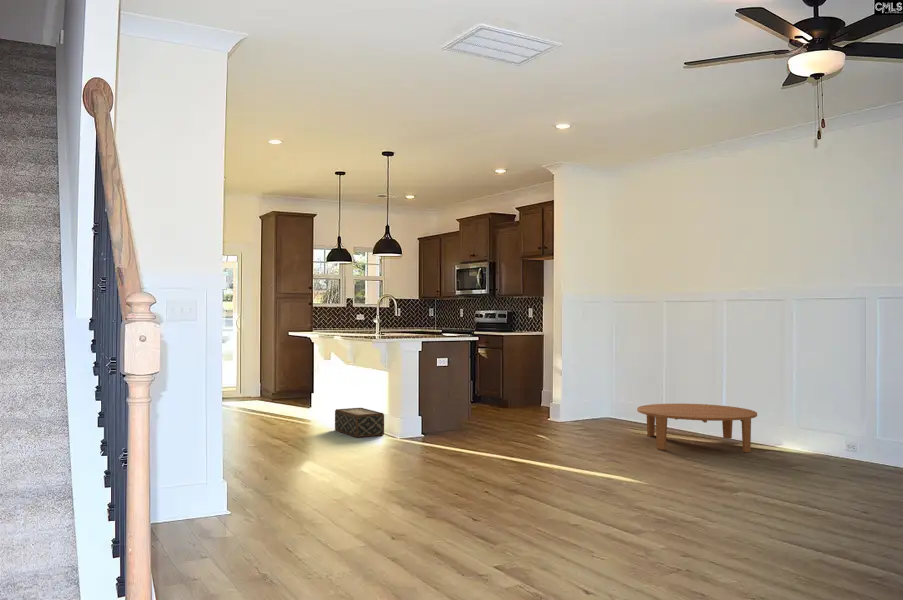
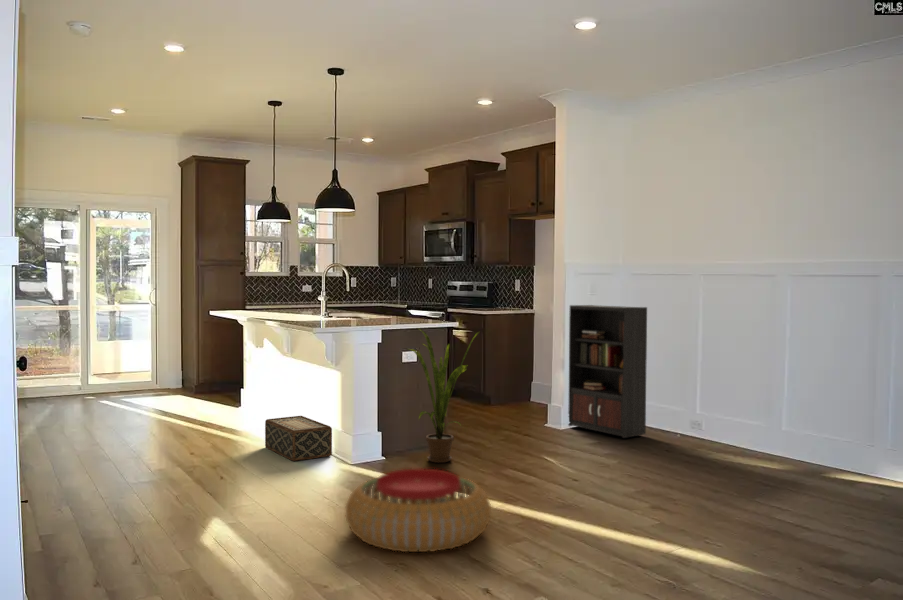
bookcase: none [565,326,650,427] -> present [568,305,680,438]
house plant: none [437,341,493,439] -> present [409,329,478,463]
coffee table: present [637,404,757,452] -> none [674,409,839,484]
pouf: none [396,431,493,480] -> present [345,469,491,552]

